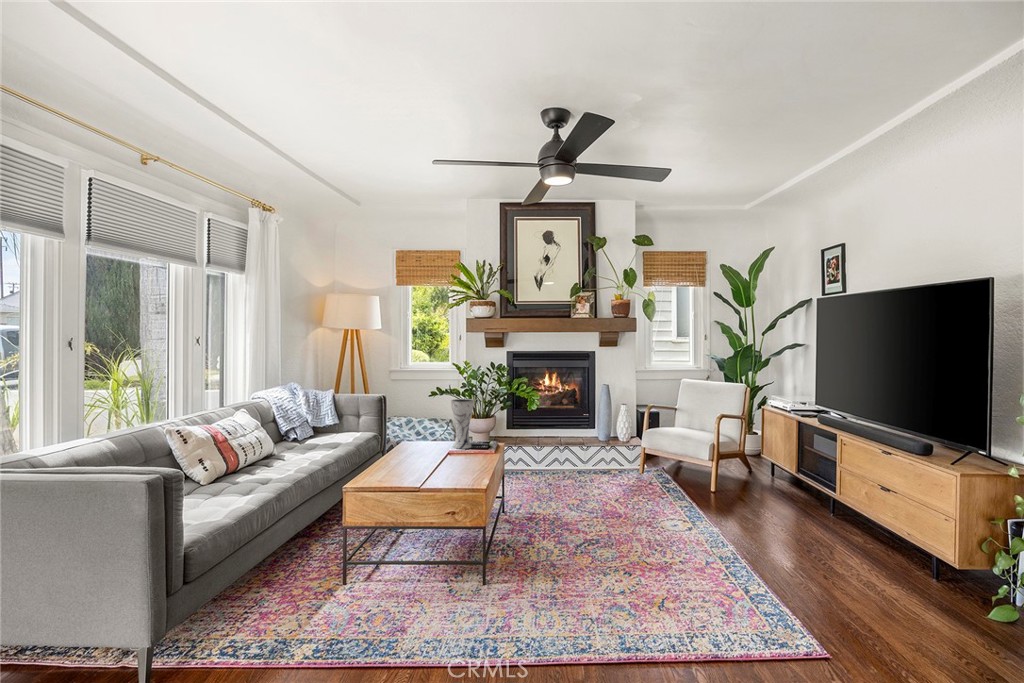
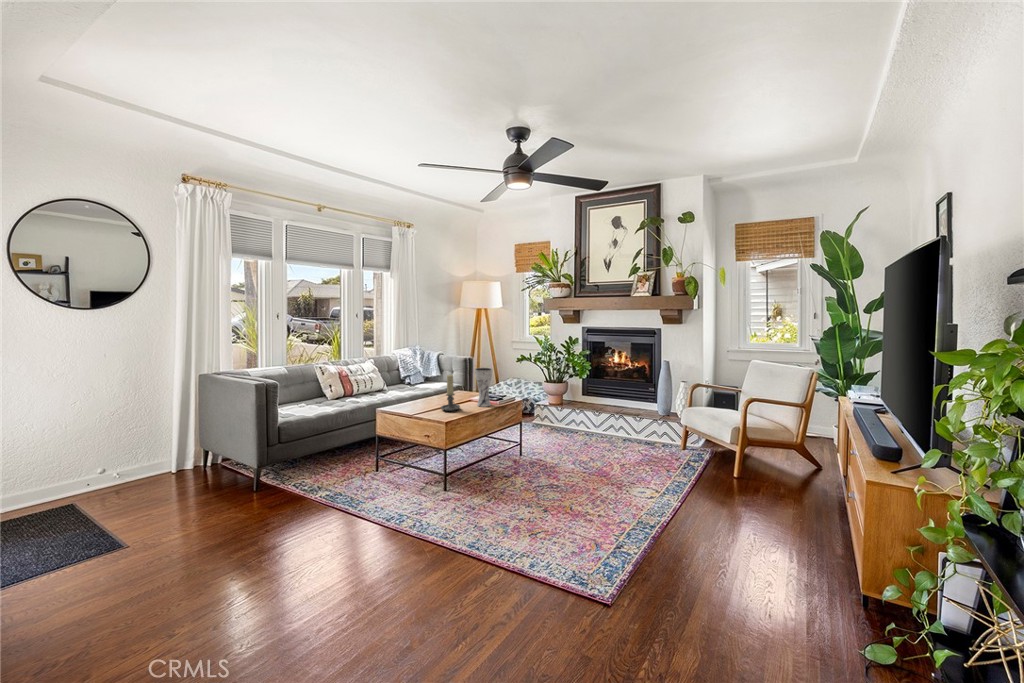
candle holder: none [421,409,447,458] -> present [441,375,460,411]

